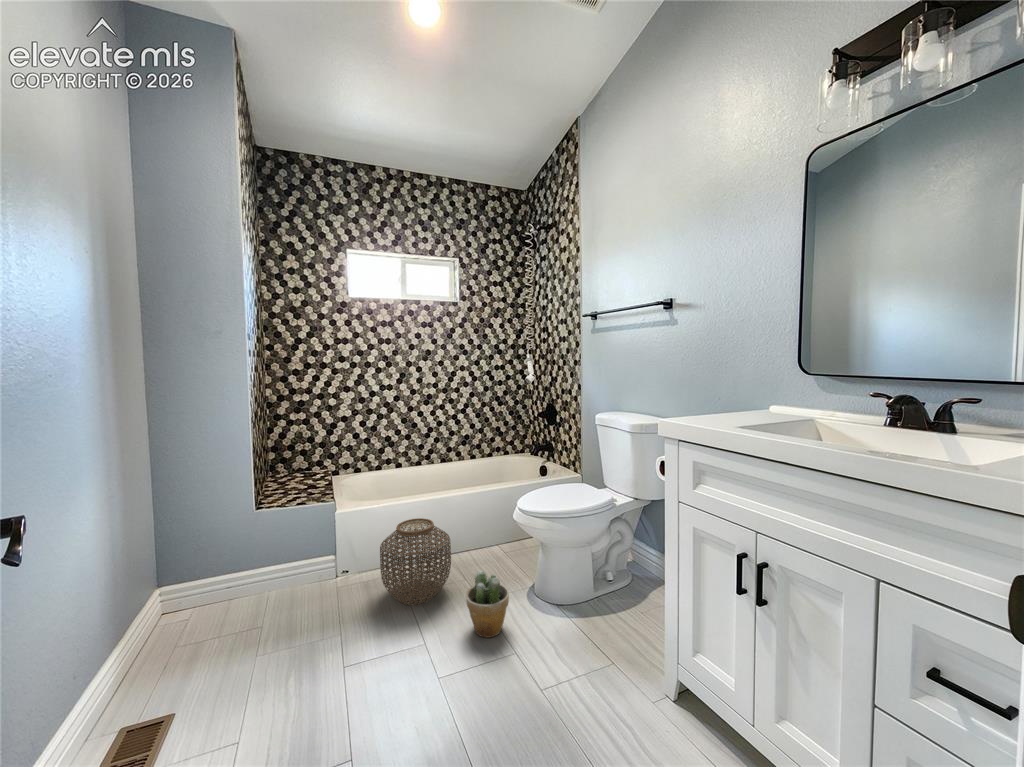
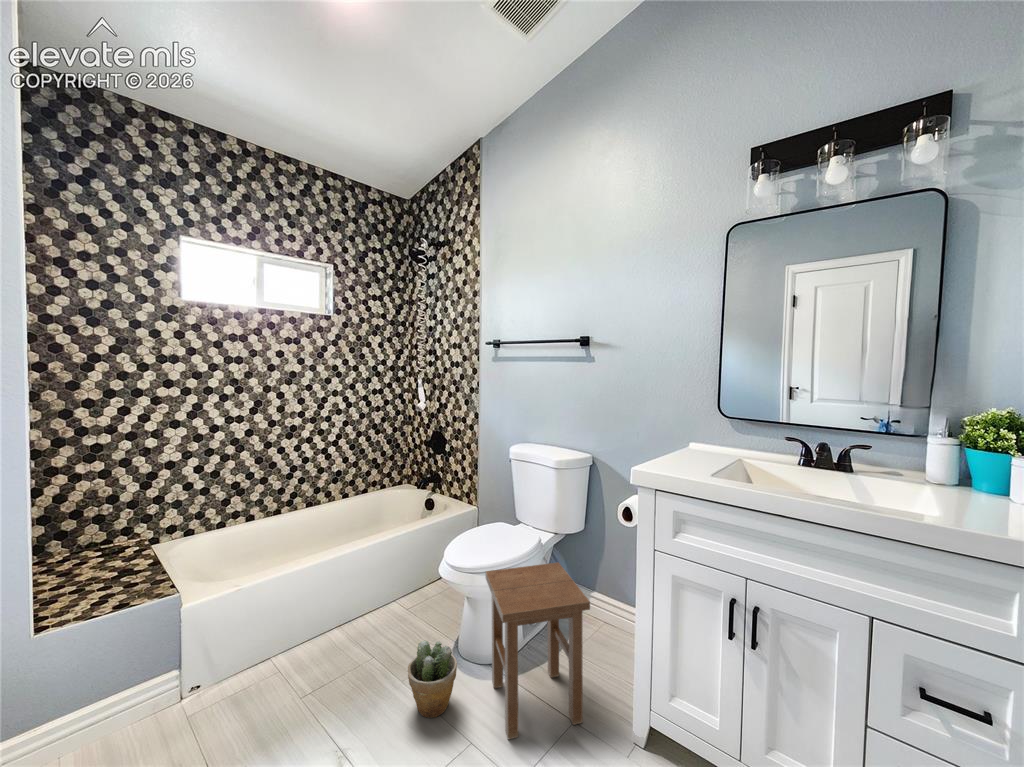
woven basket: present [380,518,451,605] -> none [277,589,370,704]
stool: none [530,520,622,682] -> present [486,563,590,740]

